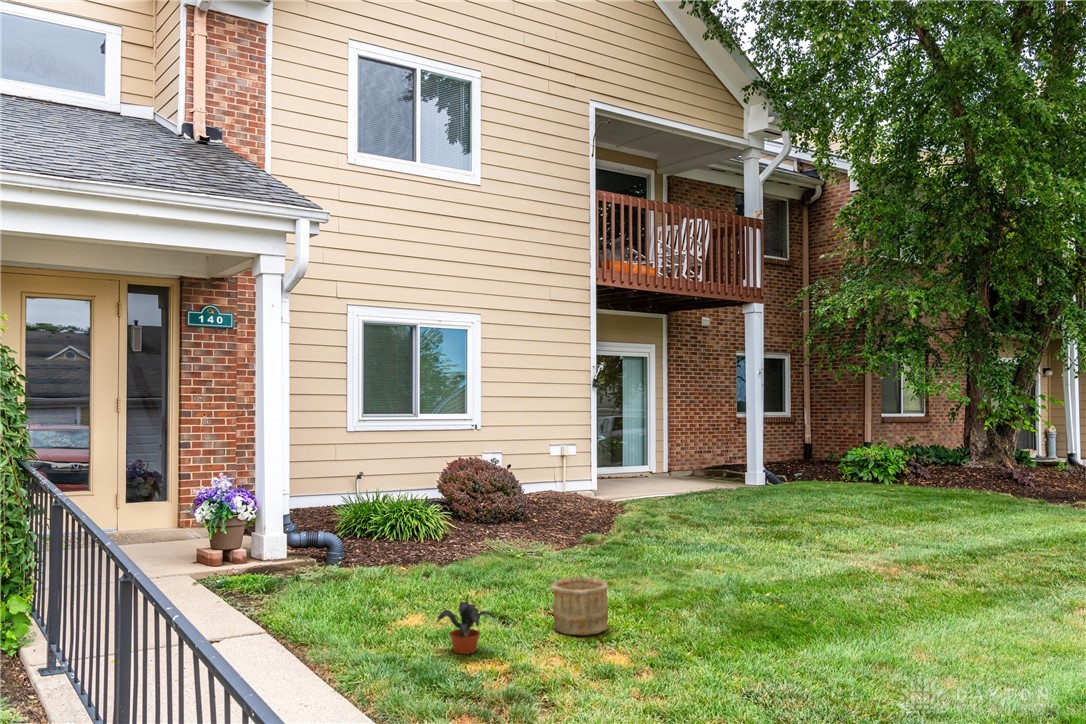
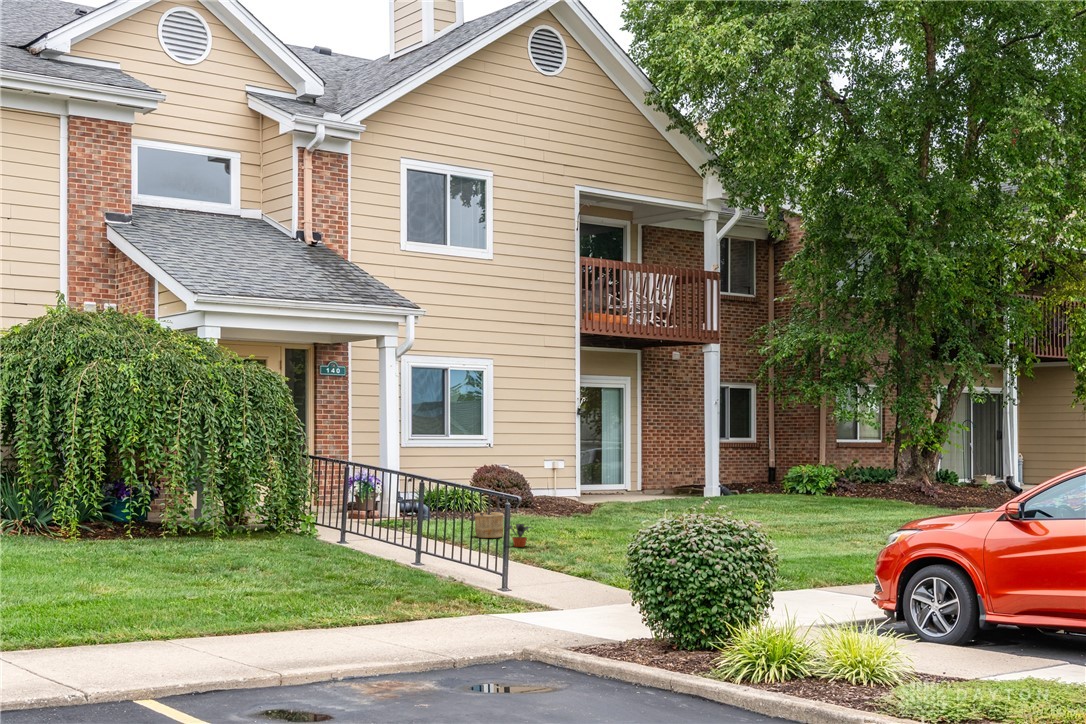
wooden bucket: present [551,577,609,635] -> present [474,512,504,538]

